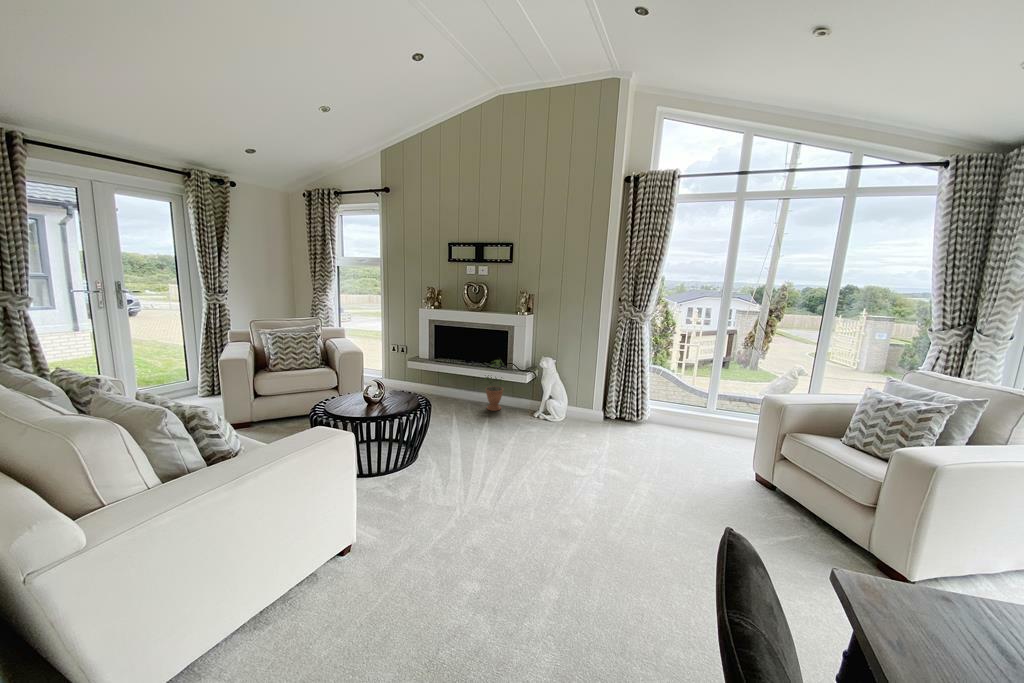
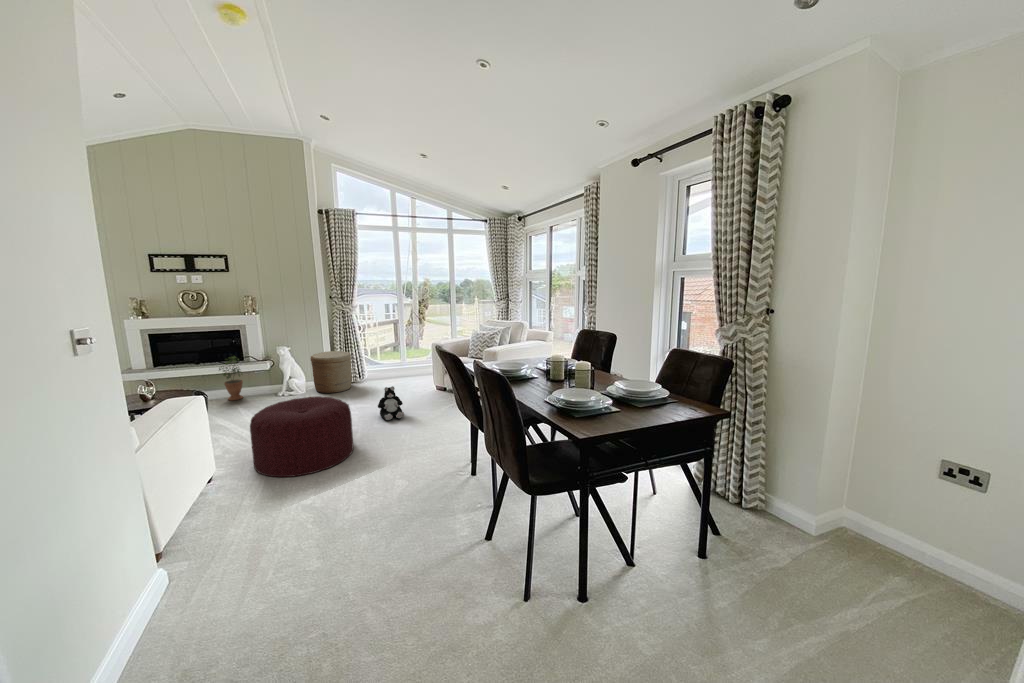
woven basket: none [574,374,627,436] -> present [310,351,352,393]
ottoman: none [397,446,549,604] -> present [250,396,354,477]
plush toy: none [624,464,670,534] -> present [378,386,404,420]

